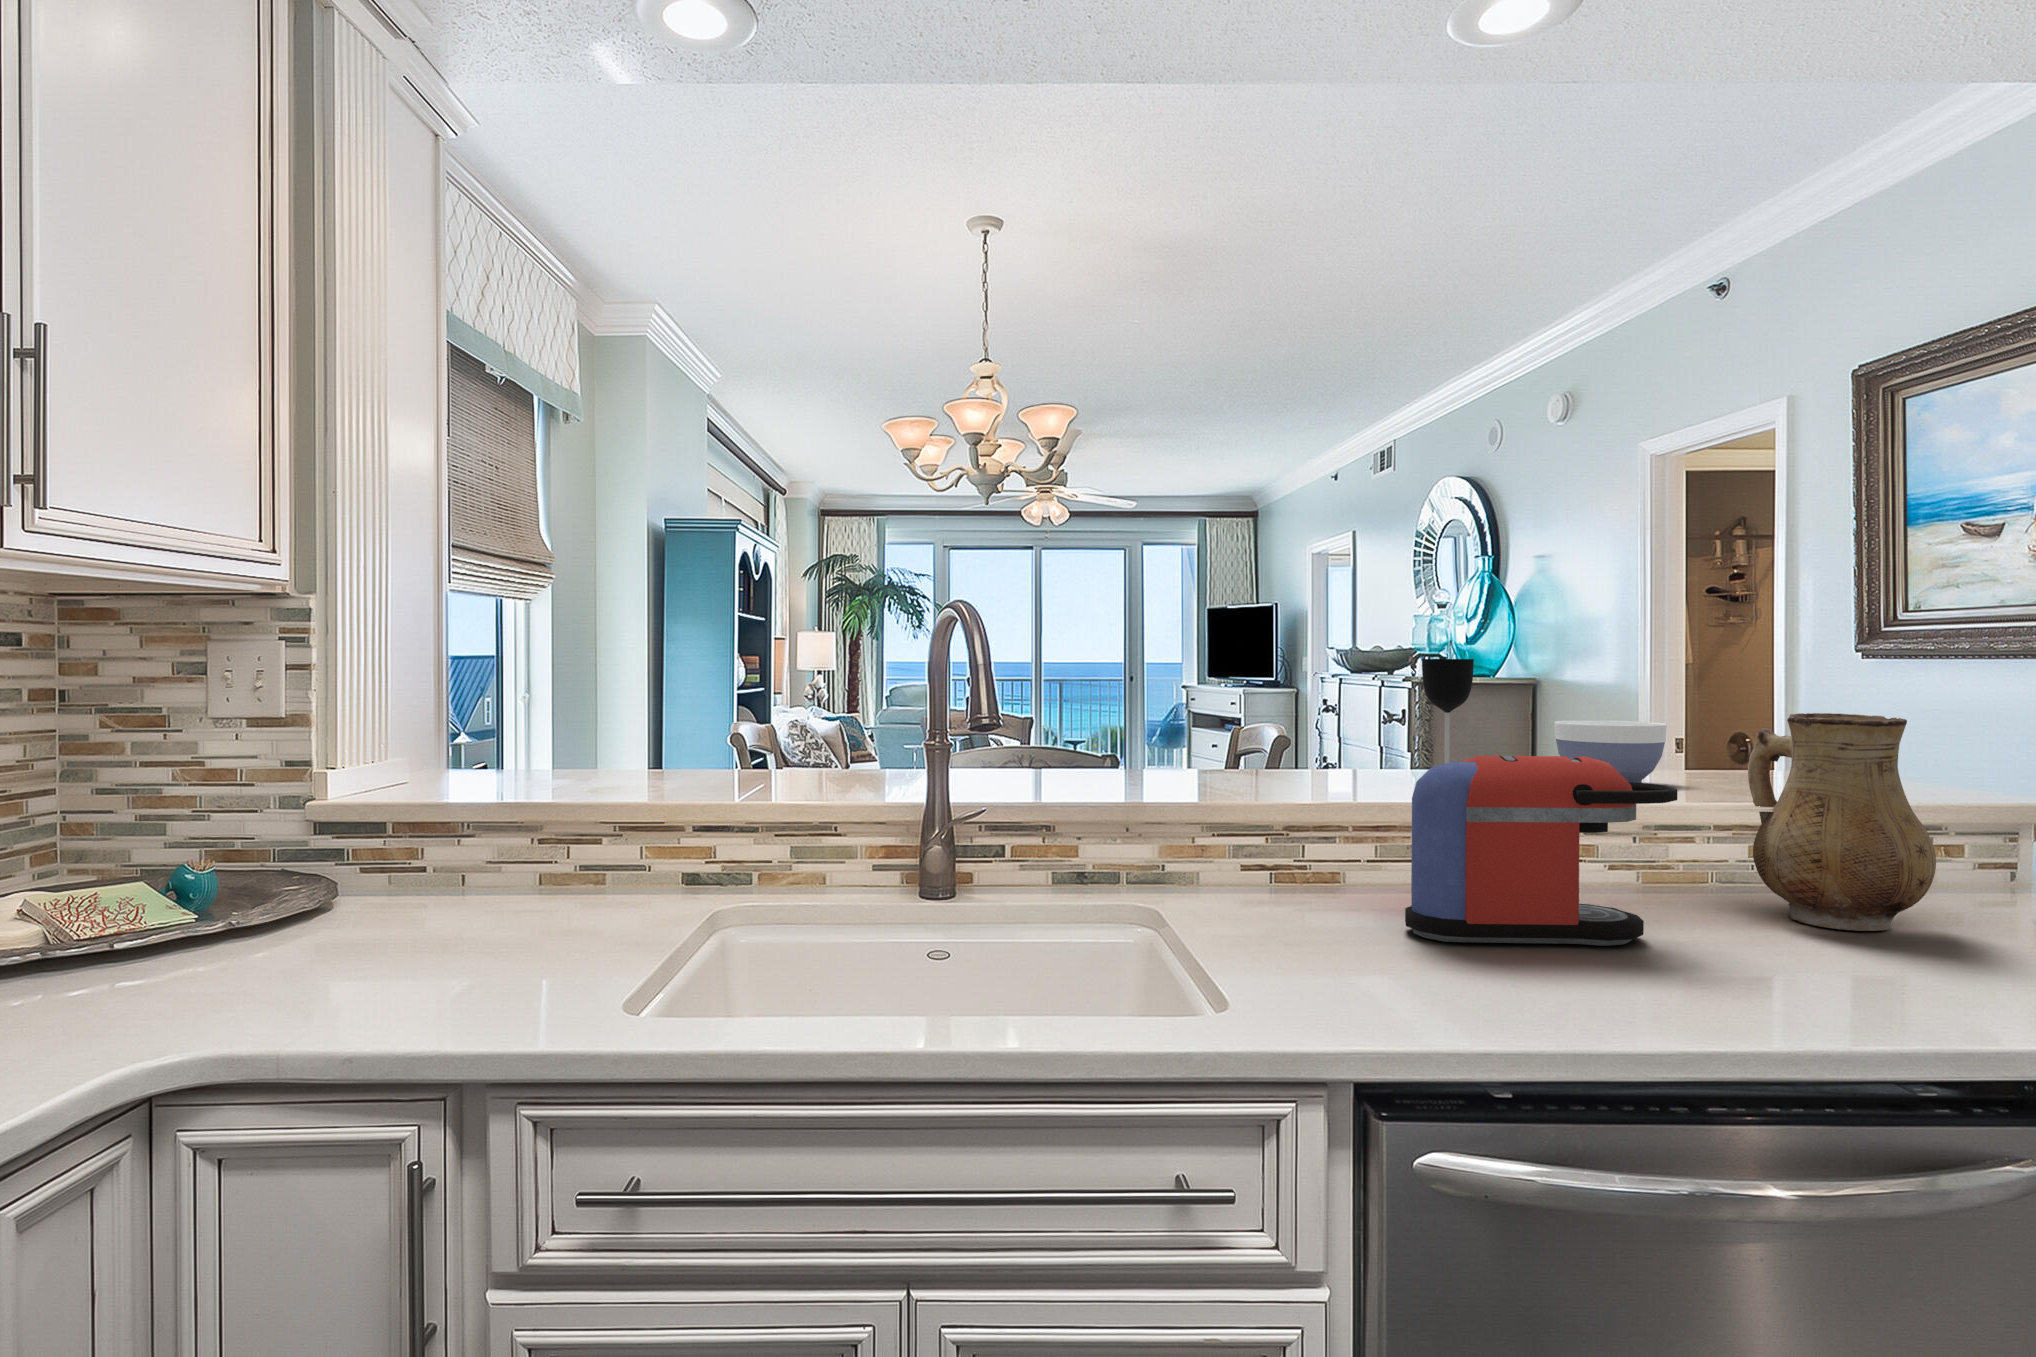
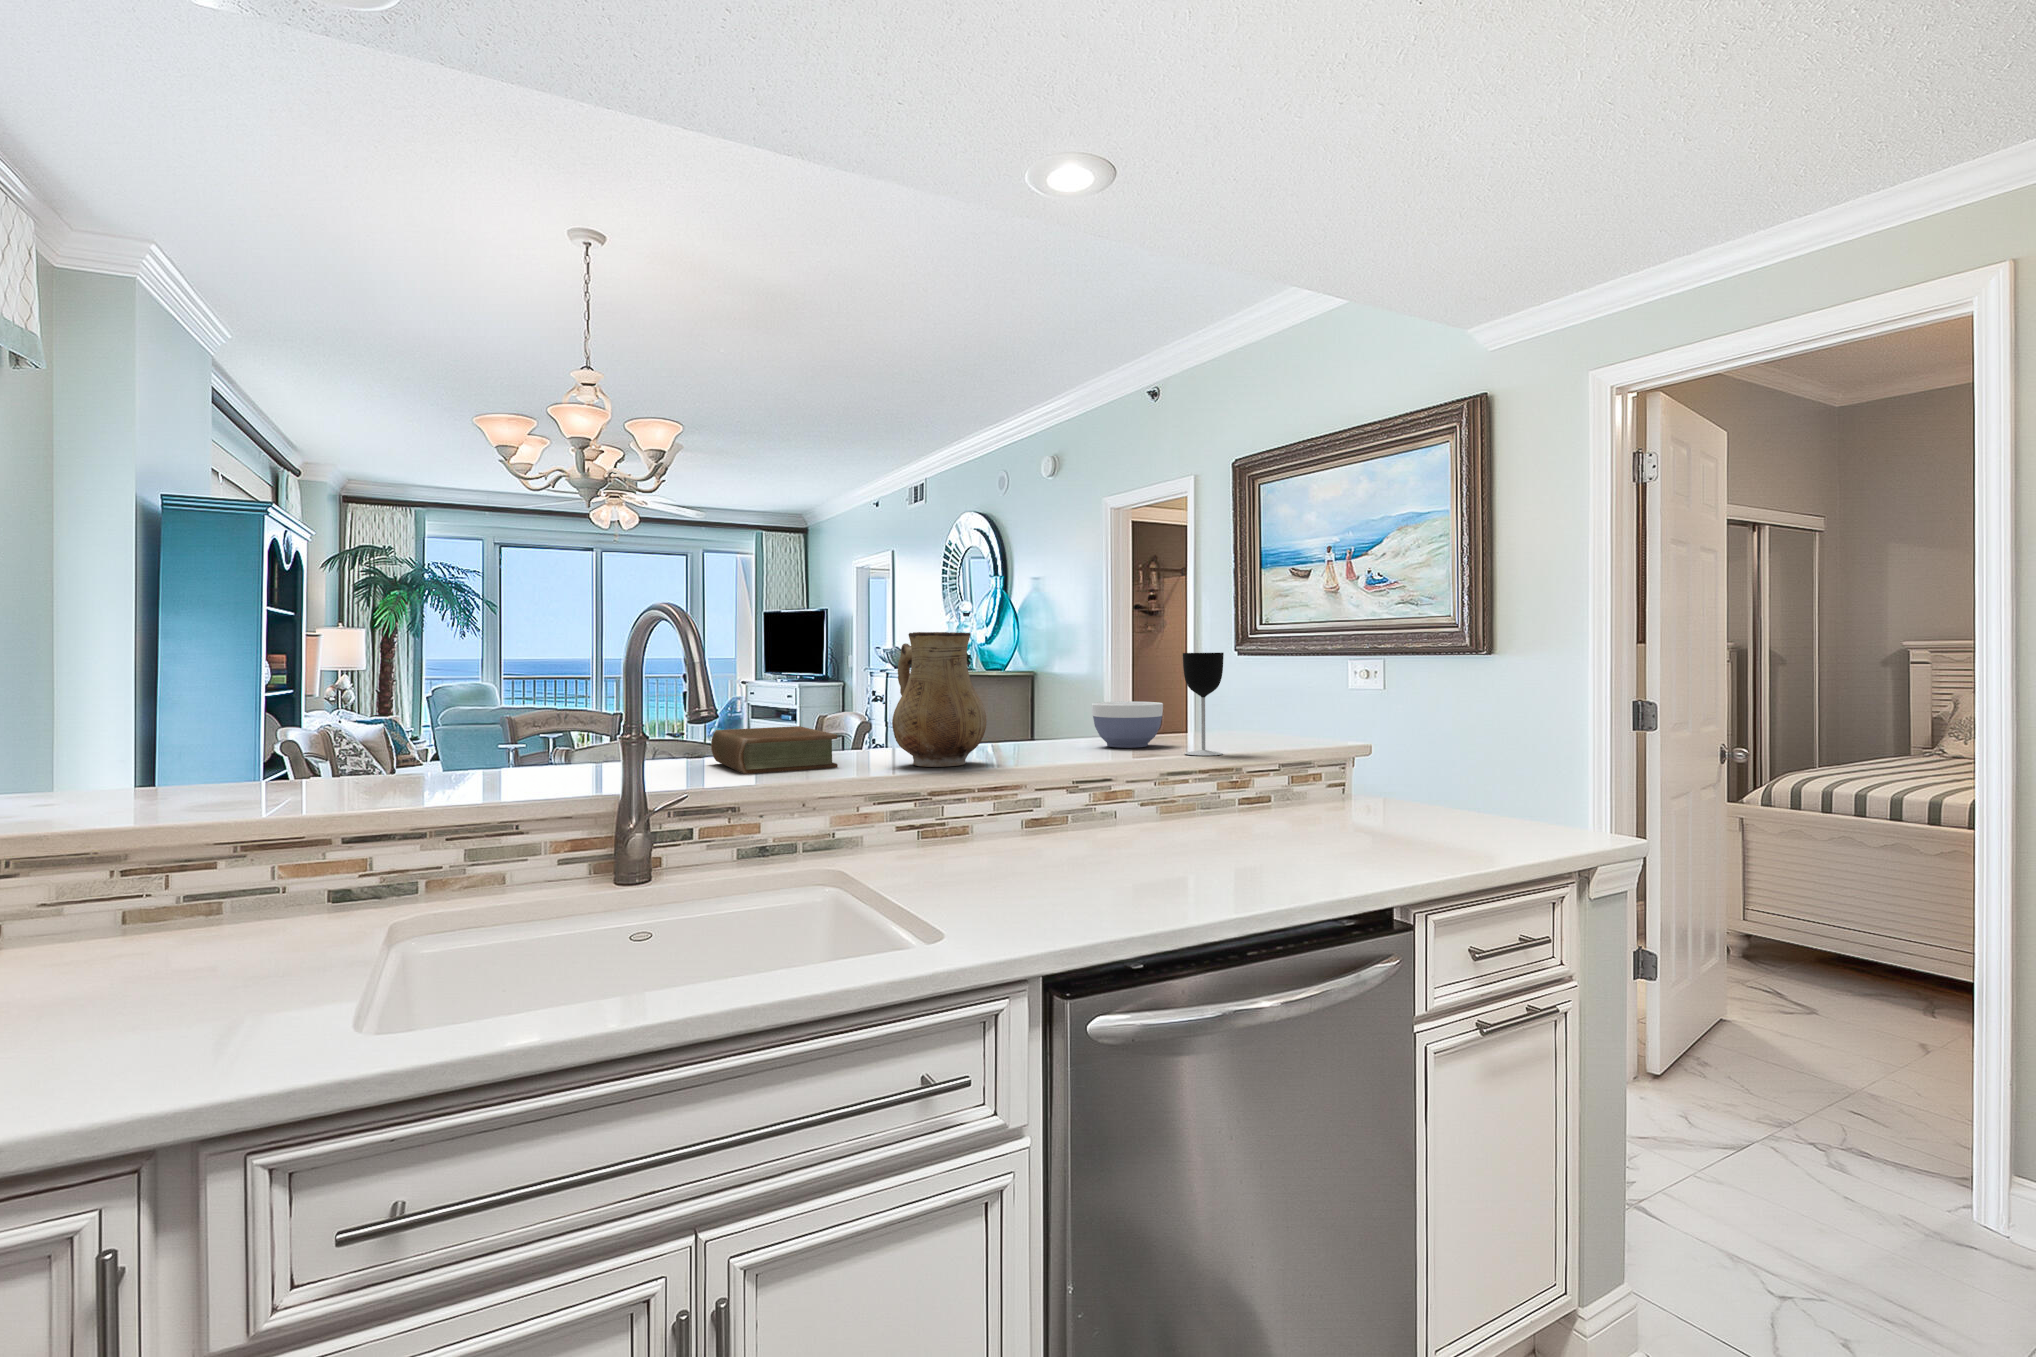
wine glass: present [1422,659,1474,764] -> present [1183,653,1224,755]
ceramic pitcher: present [1748,713,1936,931] -> present [892,632,986,767]
book: none [1059,736,1191,788] -> present [711,726,838,774]
coffee maker: present [1405,756,1677,946] -> none [1027,729,1199,872]

